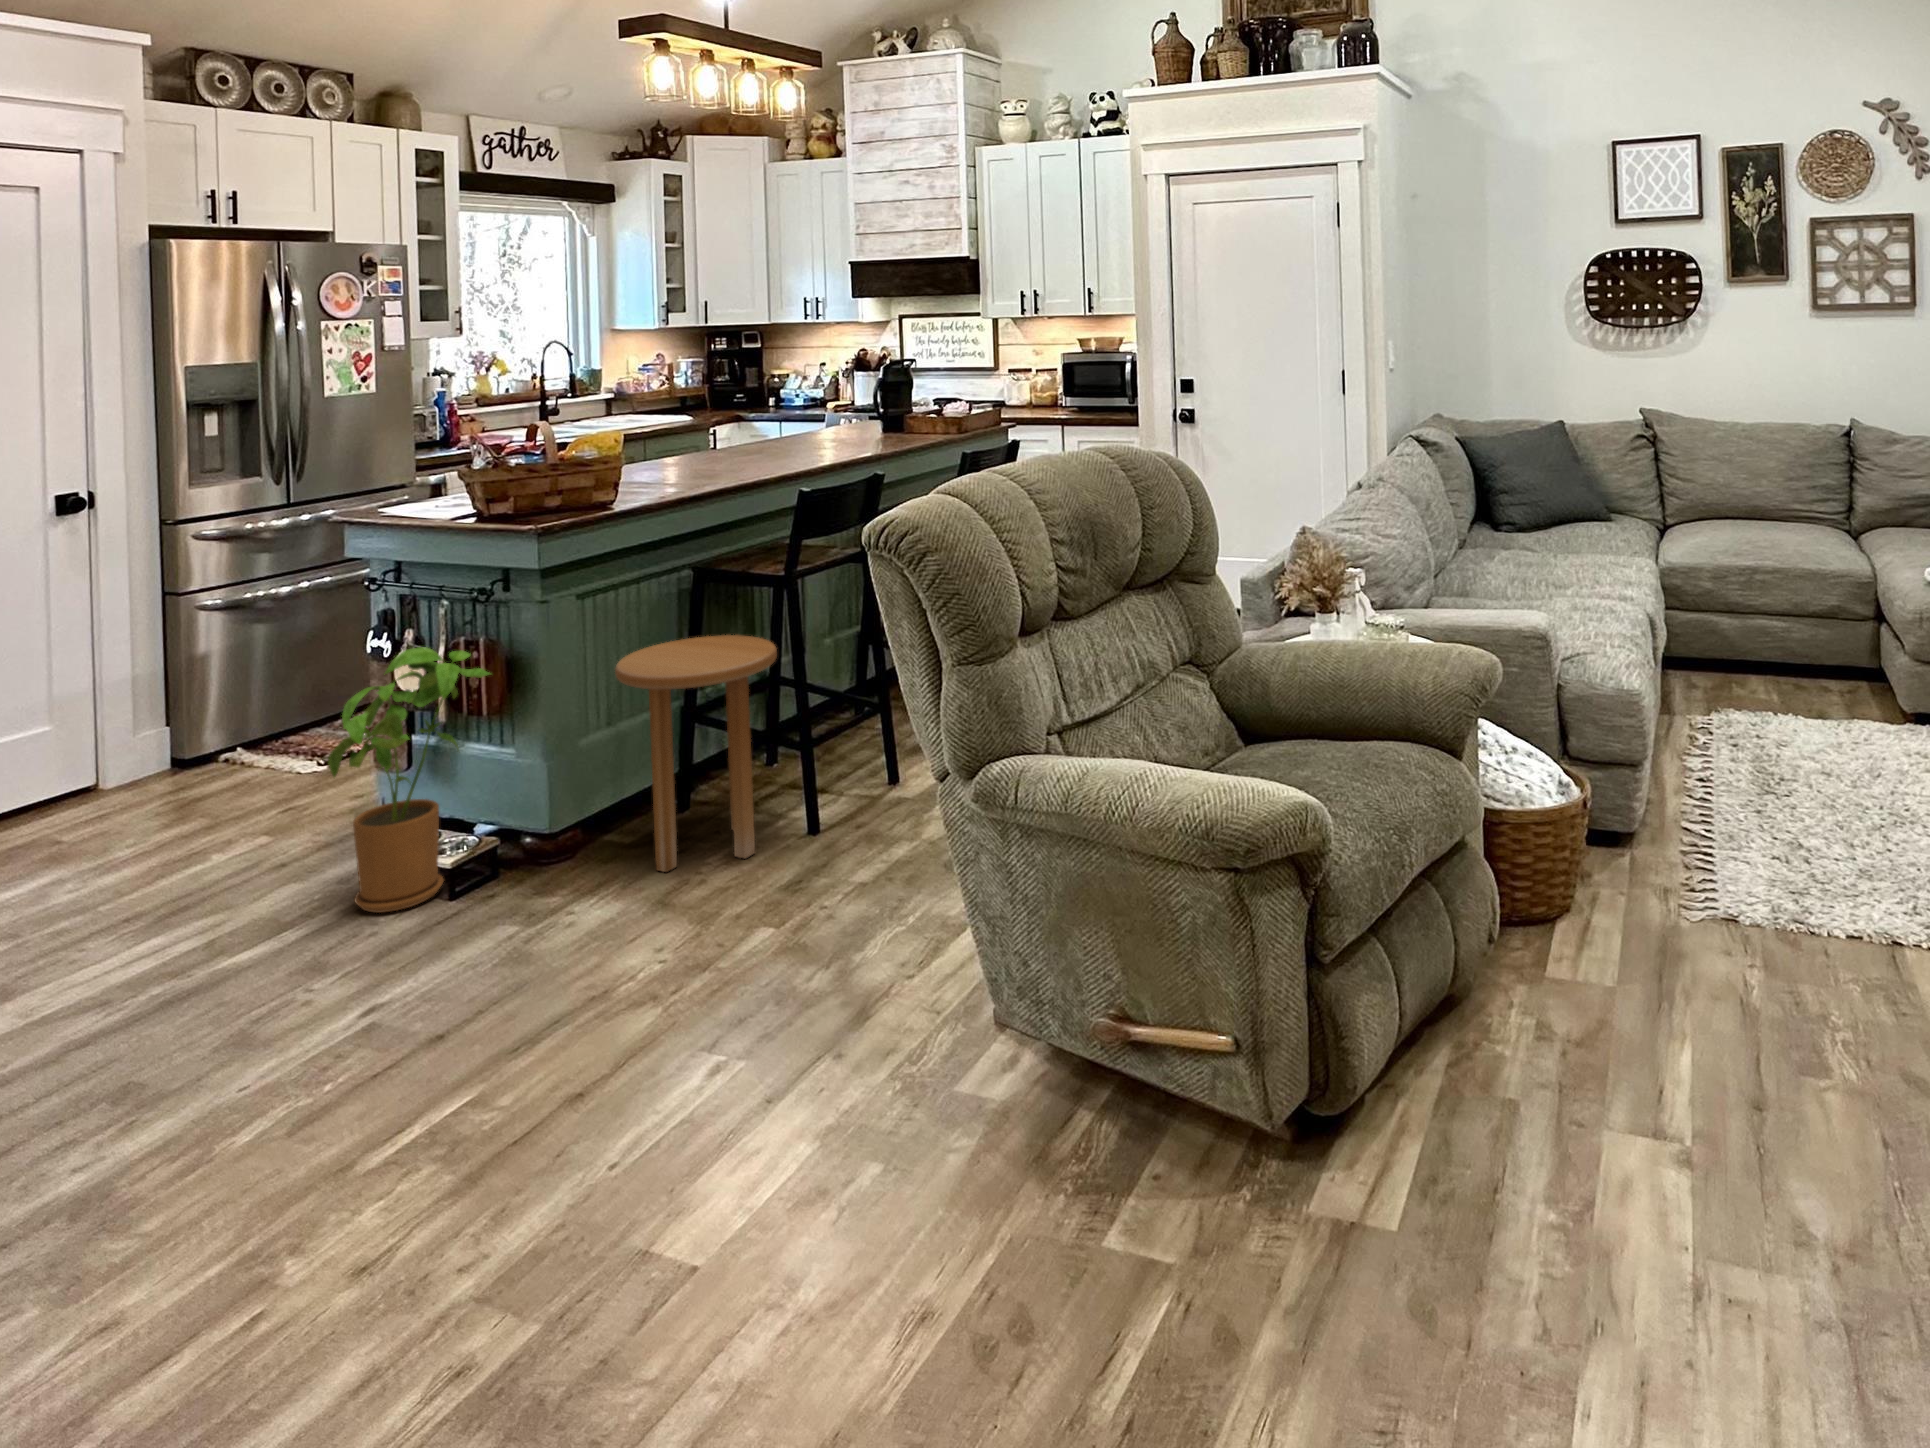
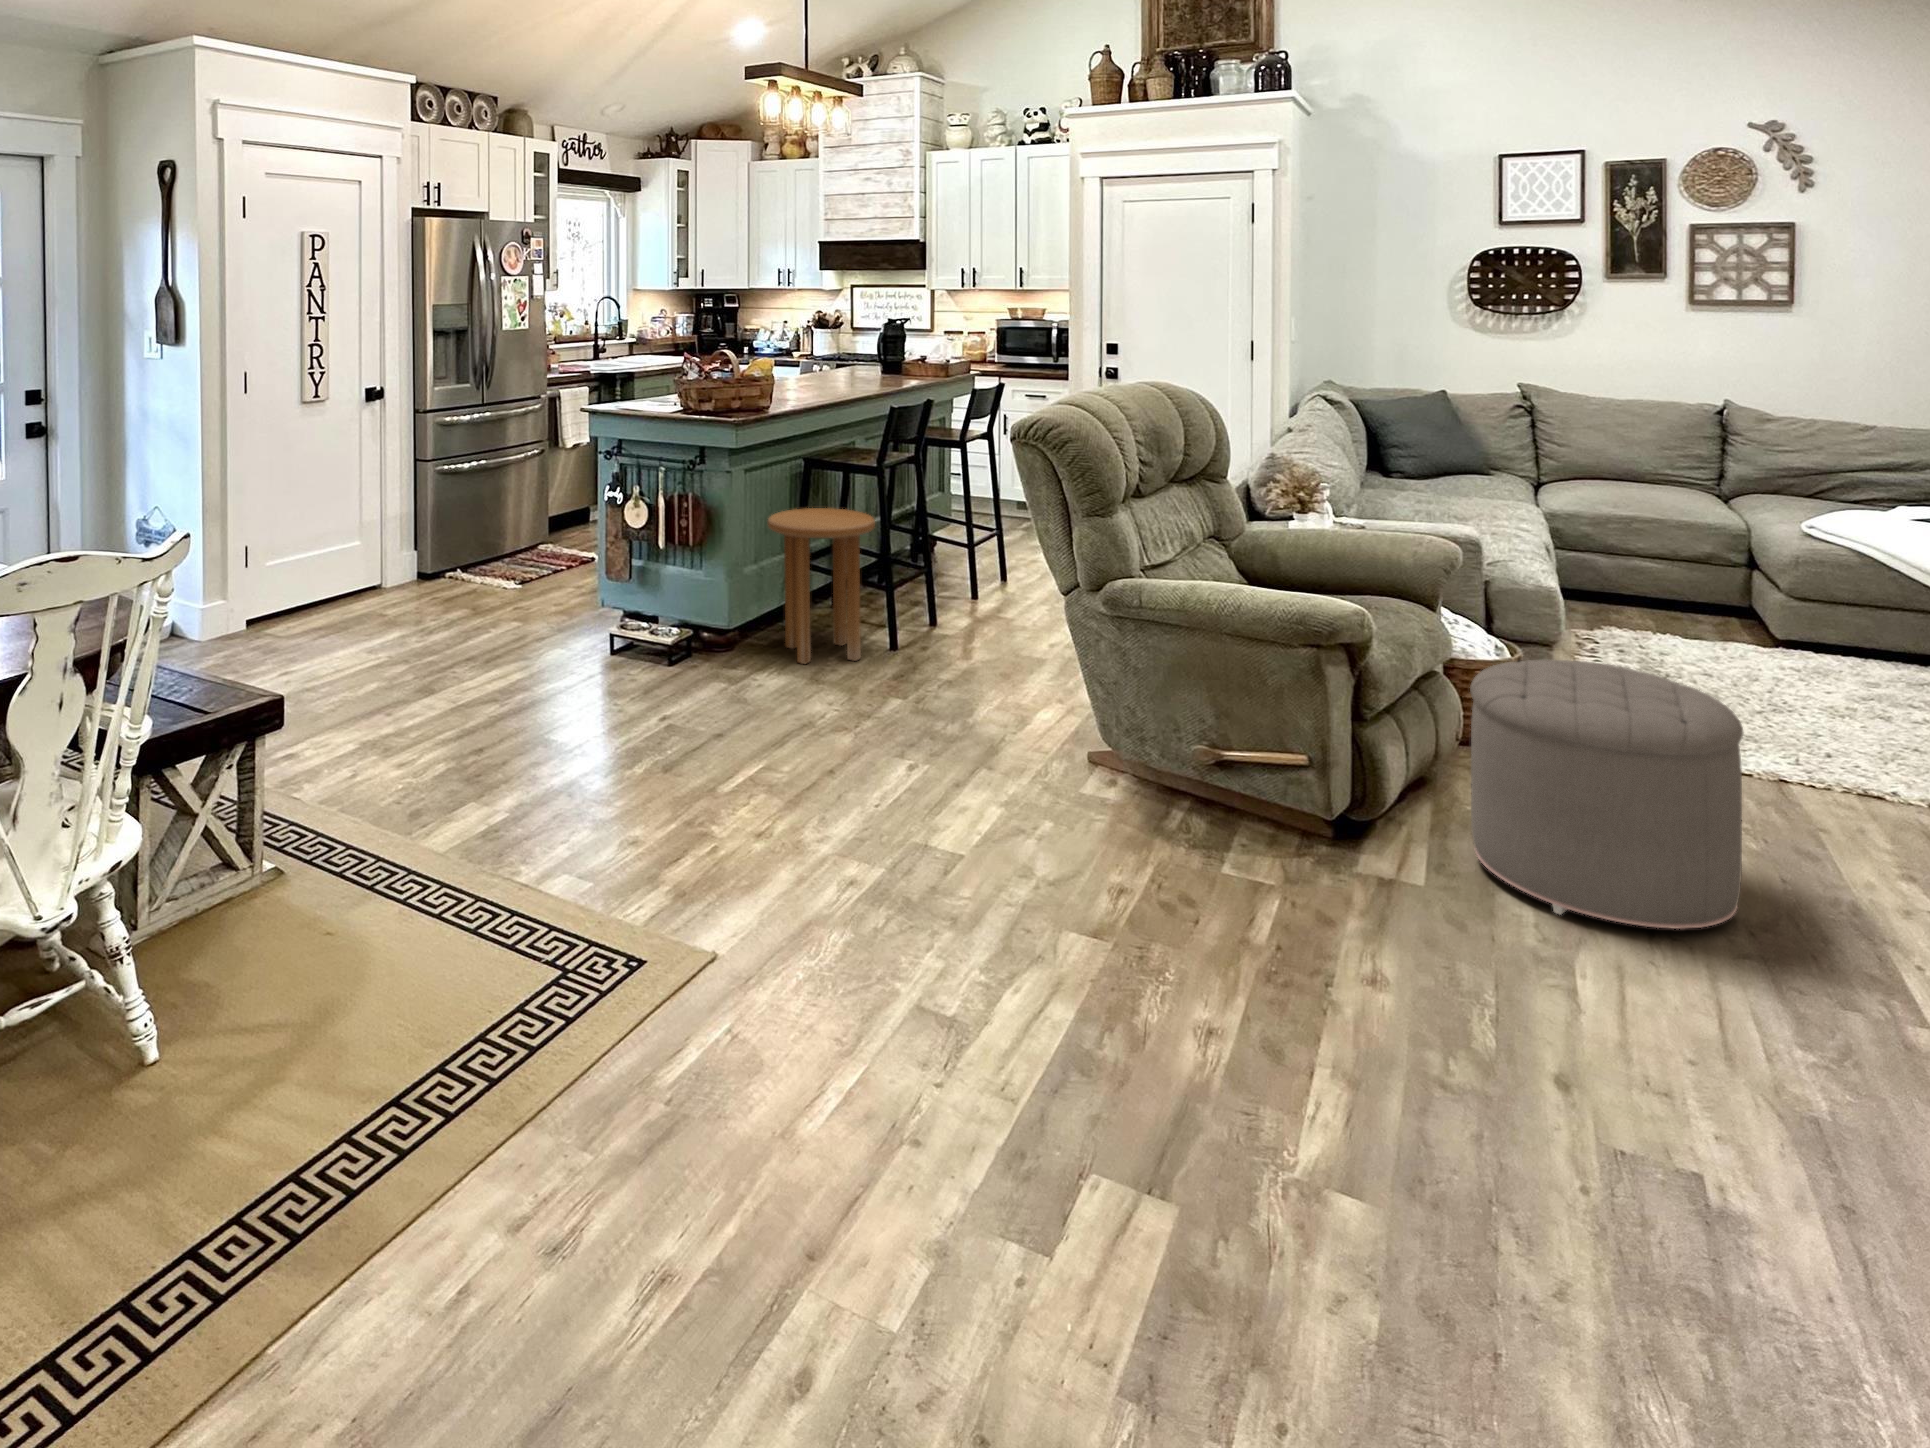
house plant: present [328,647,490,913] -> none [599,498,695,671]
ottoman: none [1462,839,1821,1290] -> present [1470,660,1743,929]

